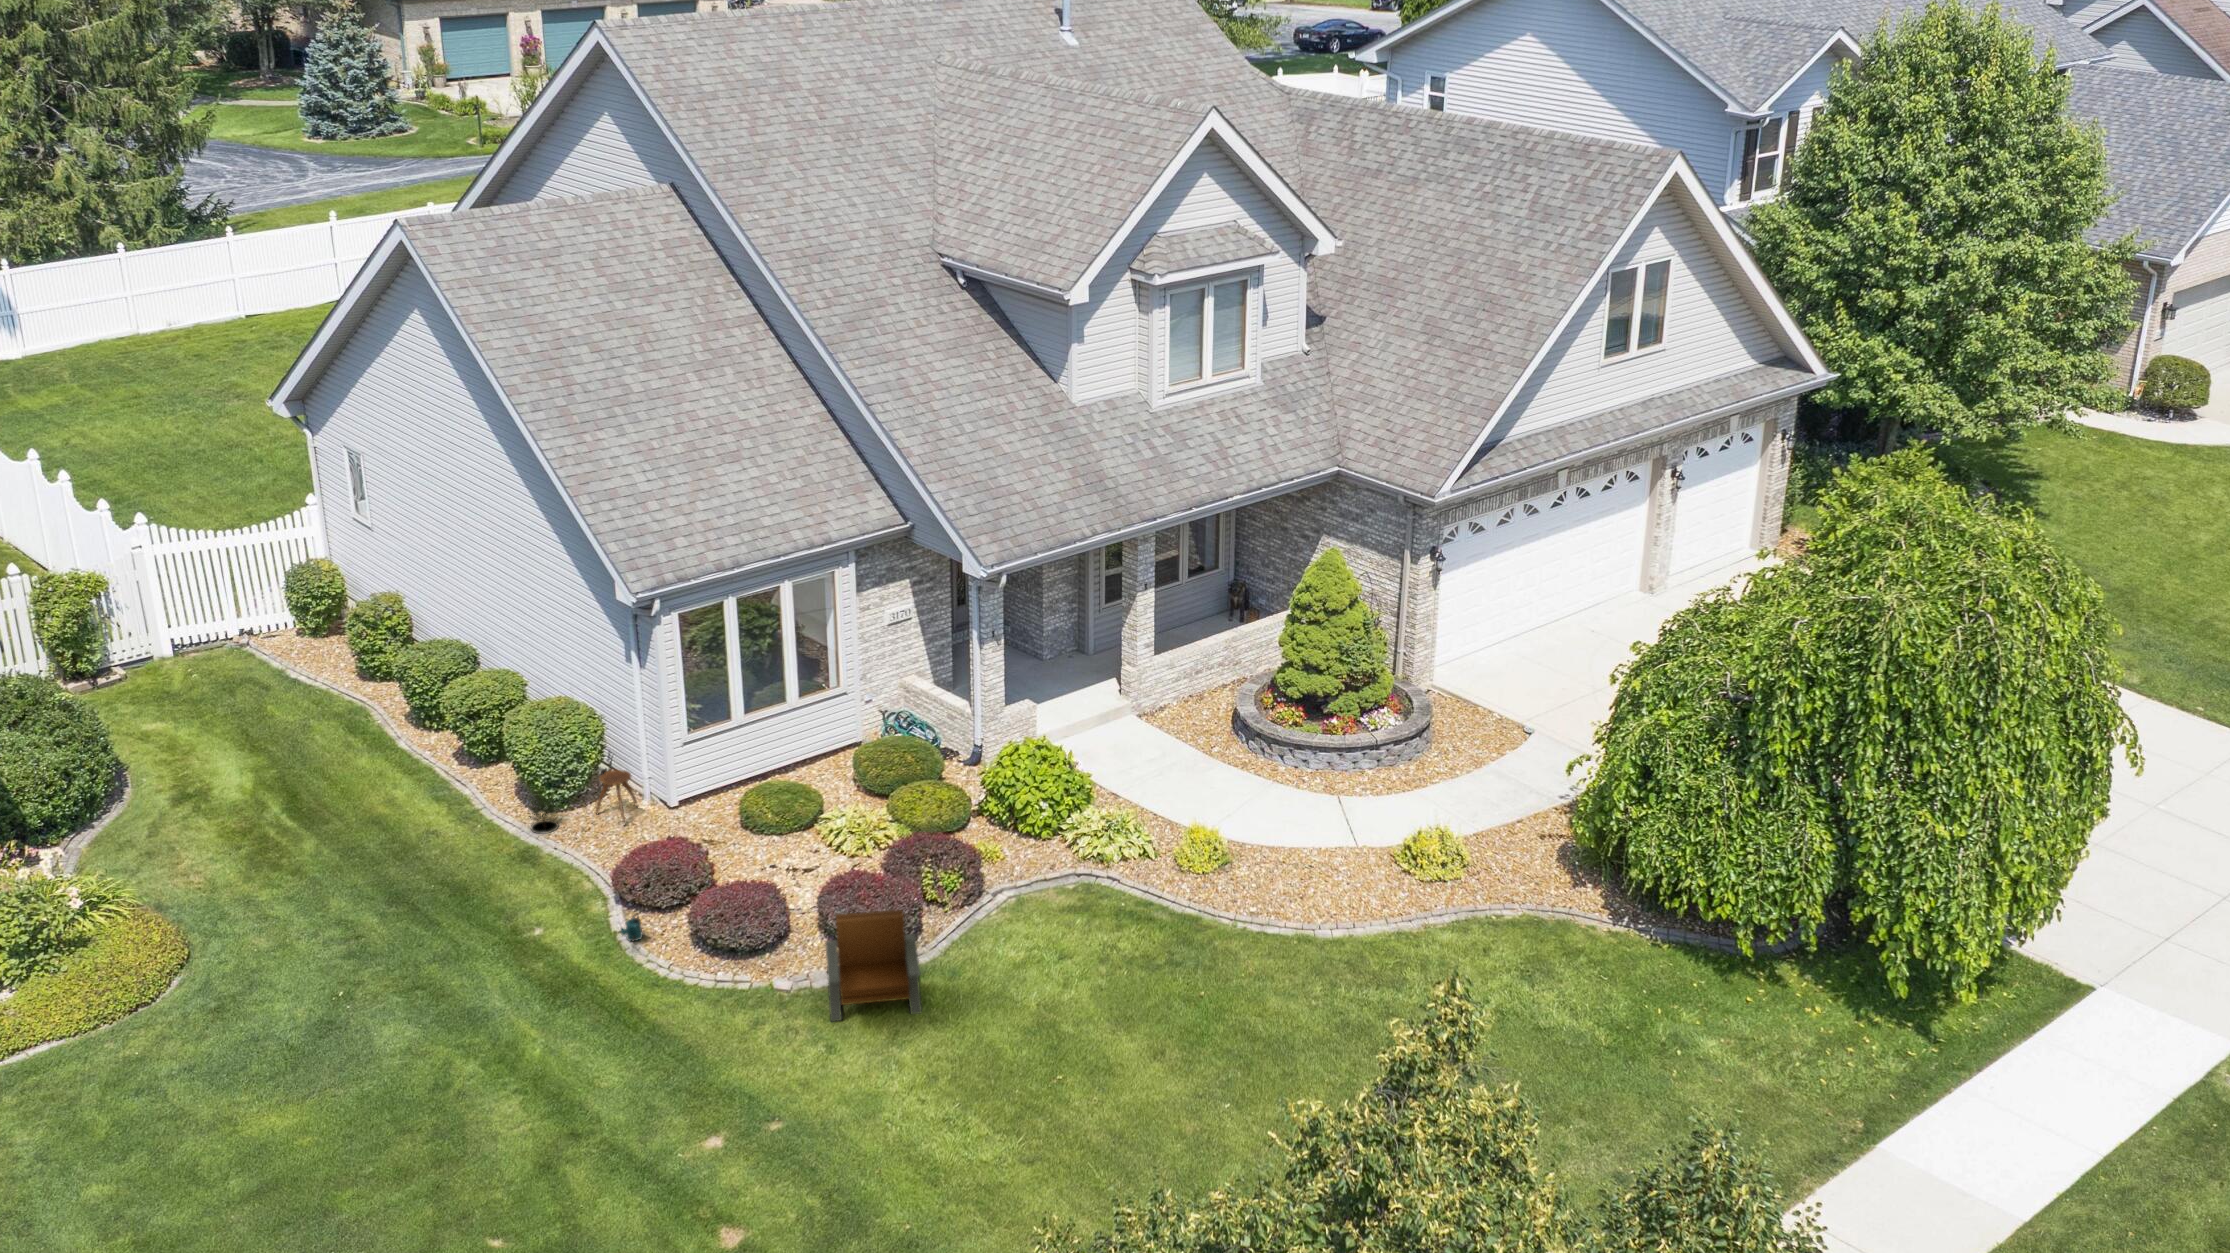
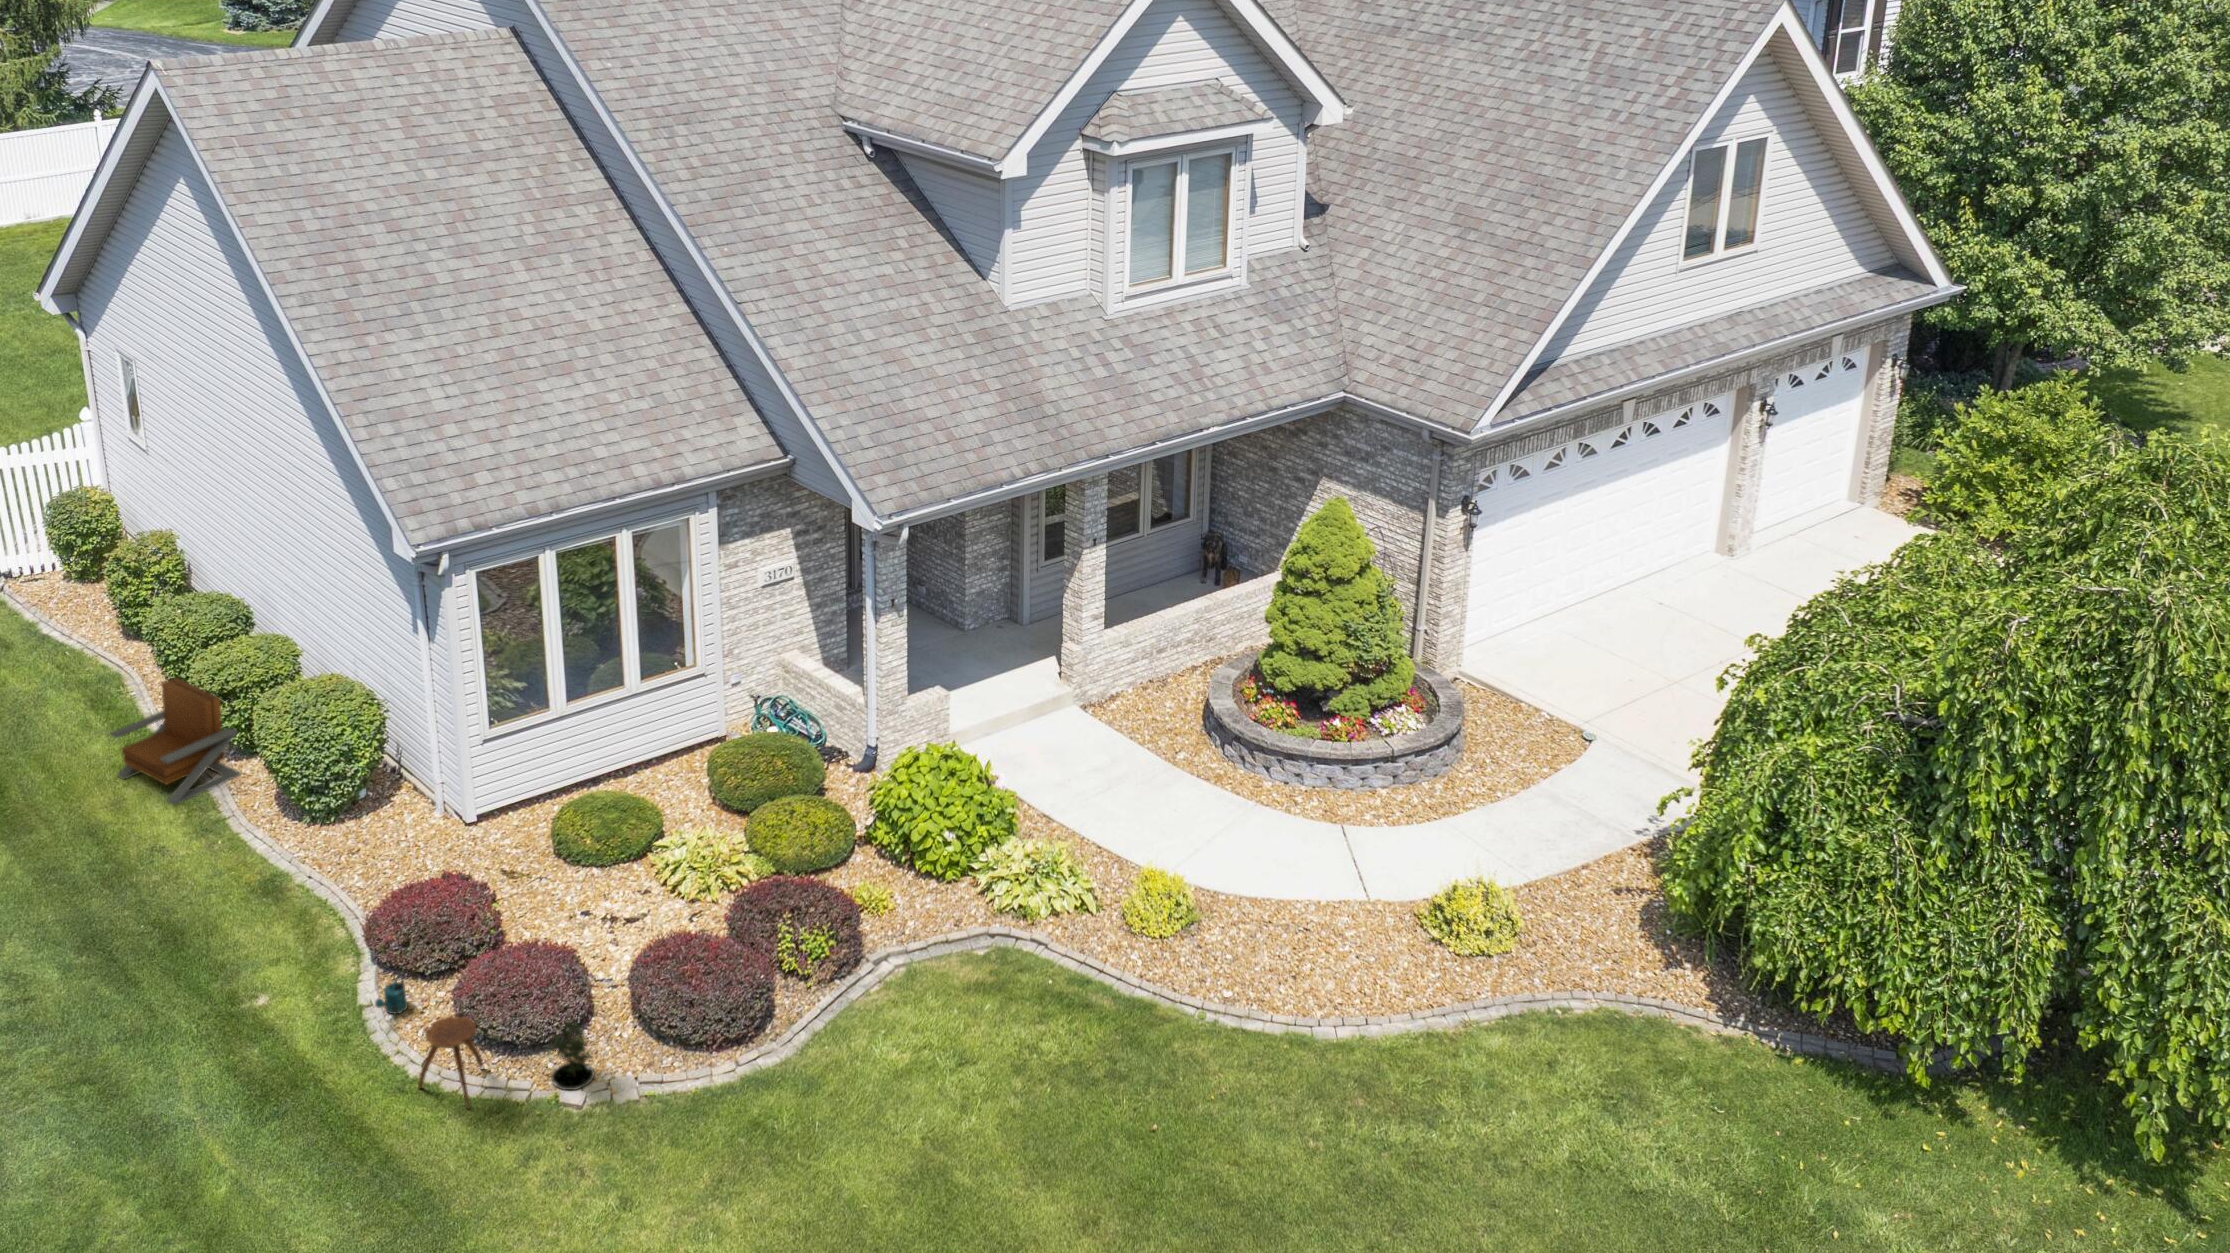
stool: present [596,770,637,824] -> present [418,1016,483,1109]
potted tree: present [528,787,559,834] -> present [549,1019,594,1090]
lounge chair: present [826,909,922,1022] -> present [110,678,241,805]

